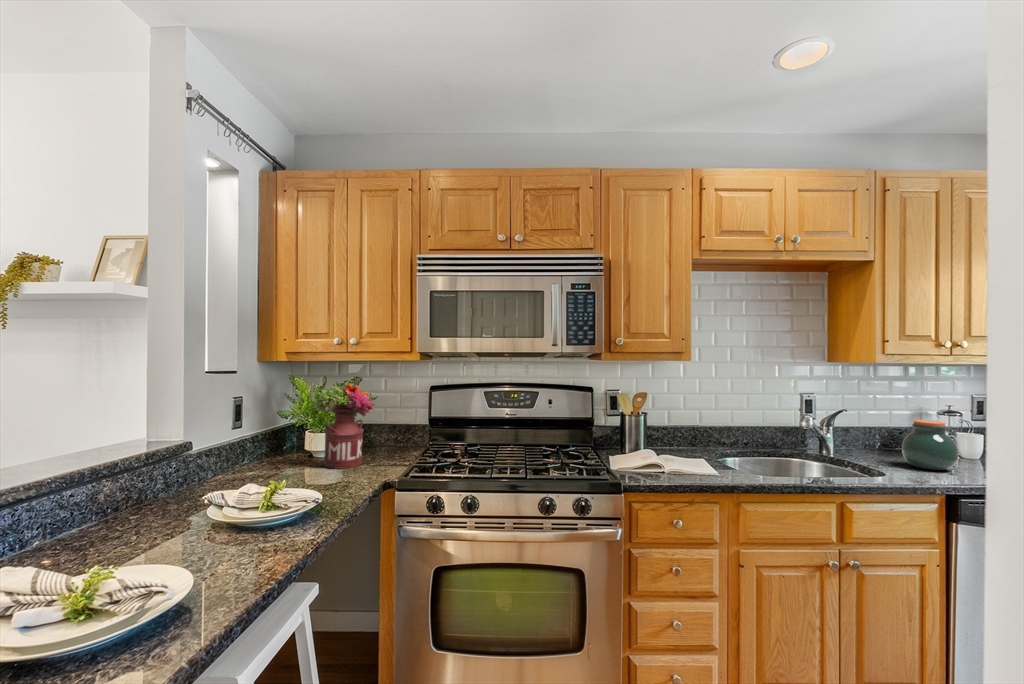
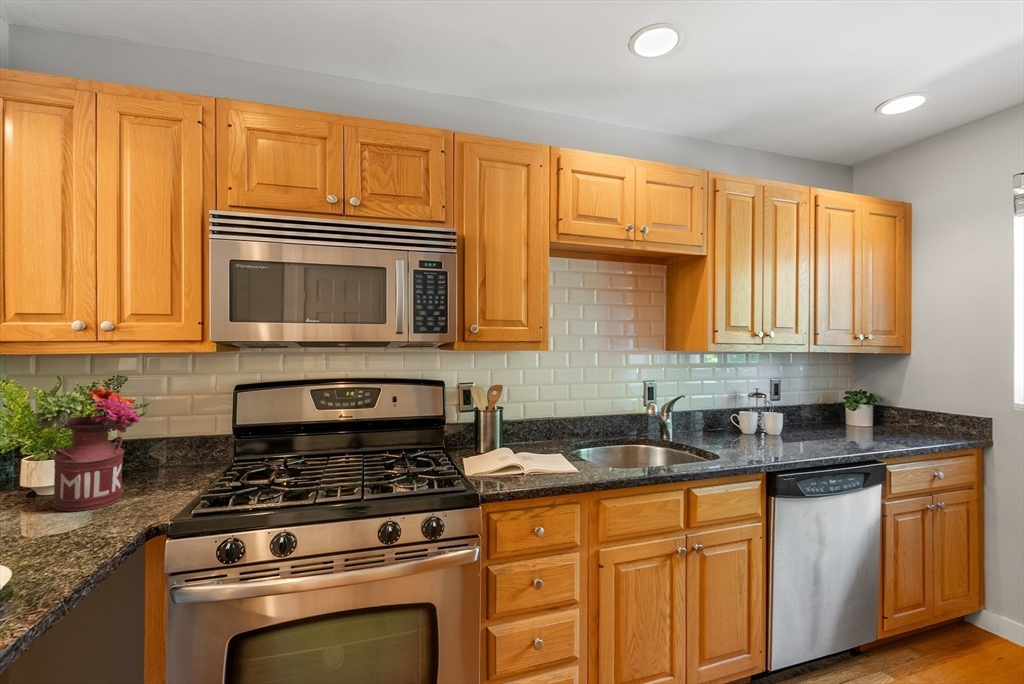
jar: present [902,420,958,470] -> none [729,403,773,449]

